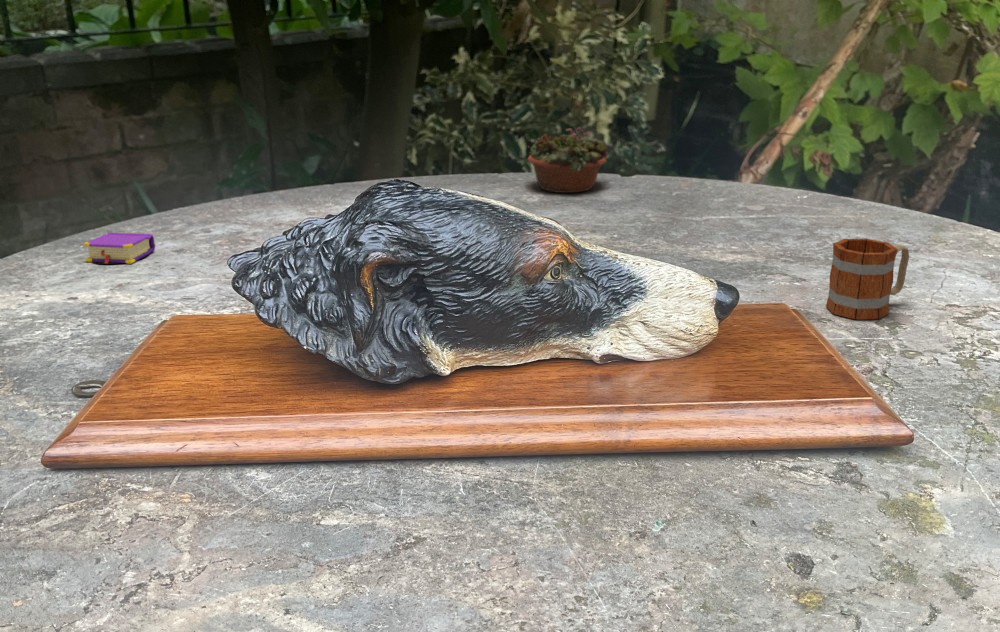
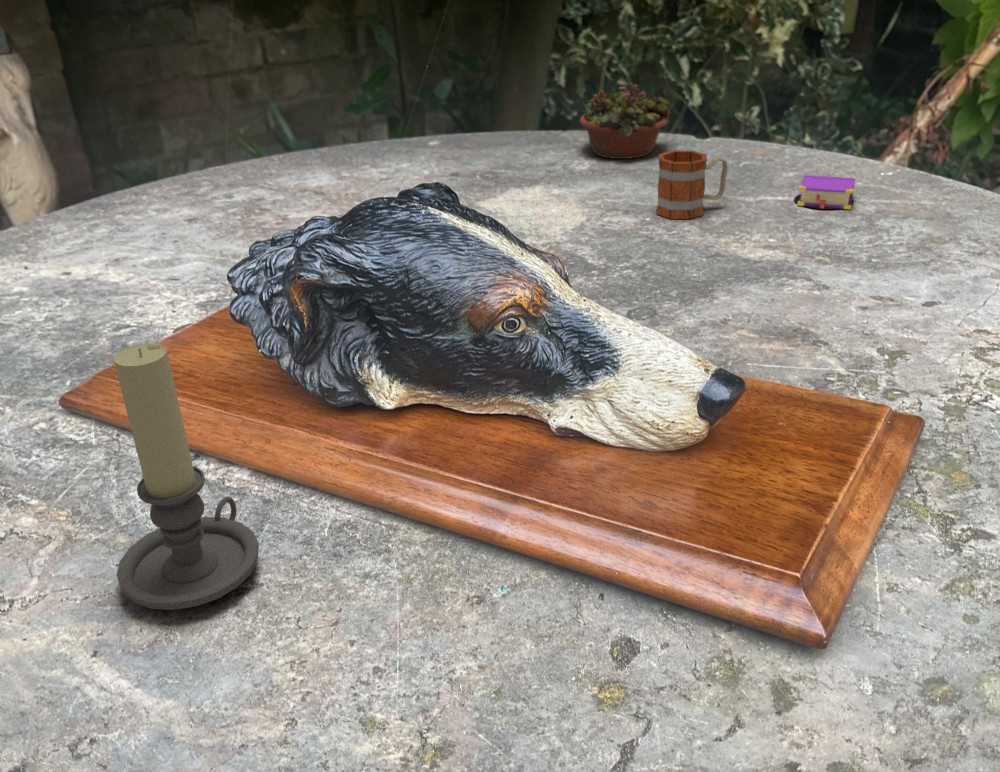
book: present [83,233,155,264] -> present [794,175,855,209]
mug: present [826,239,909,320] -> present [656,150,728,219]
candle holder: none [279,295,418,566] -> present [114,343,259,610]

